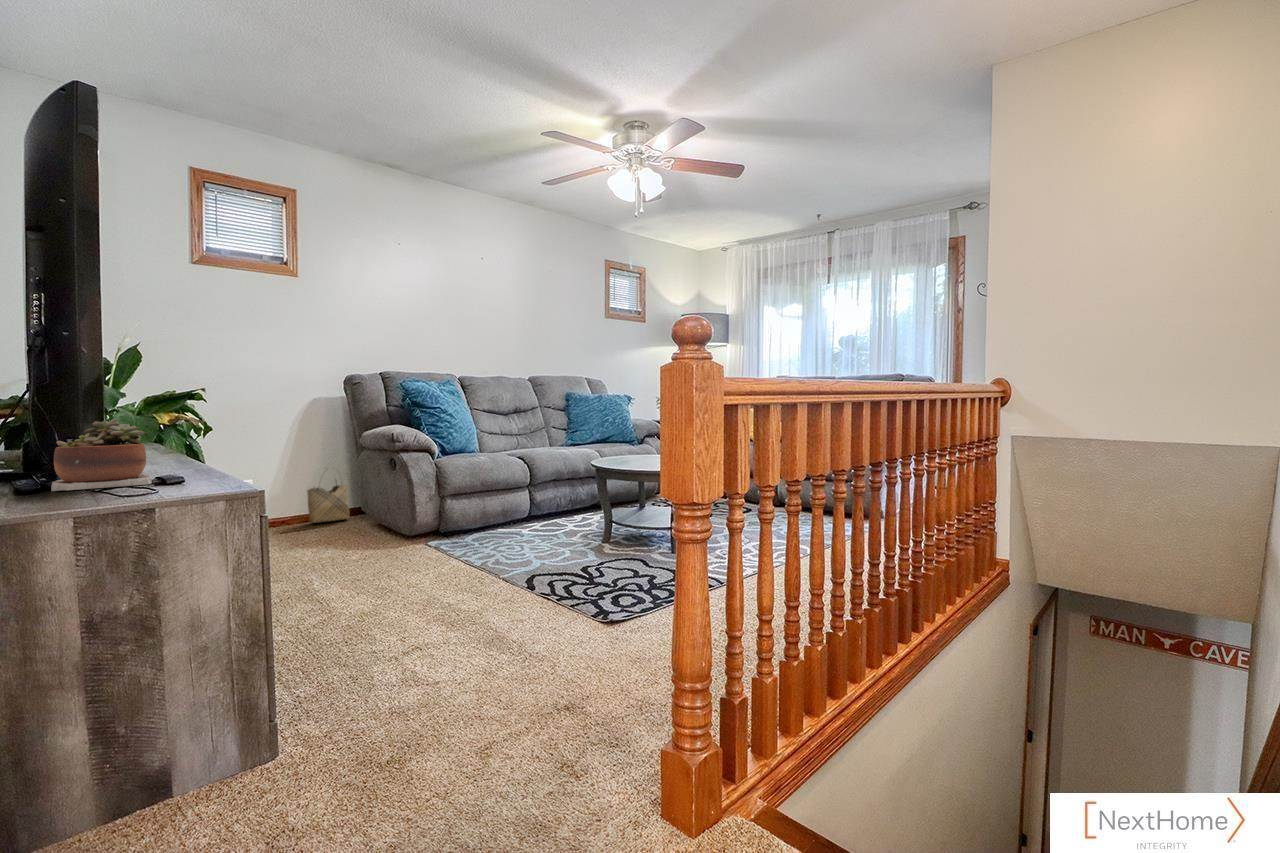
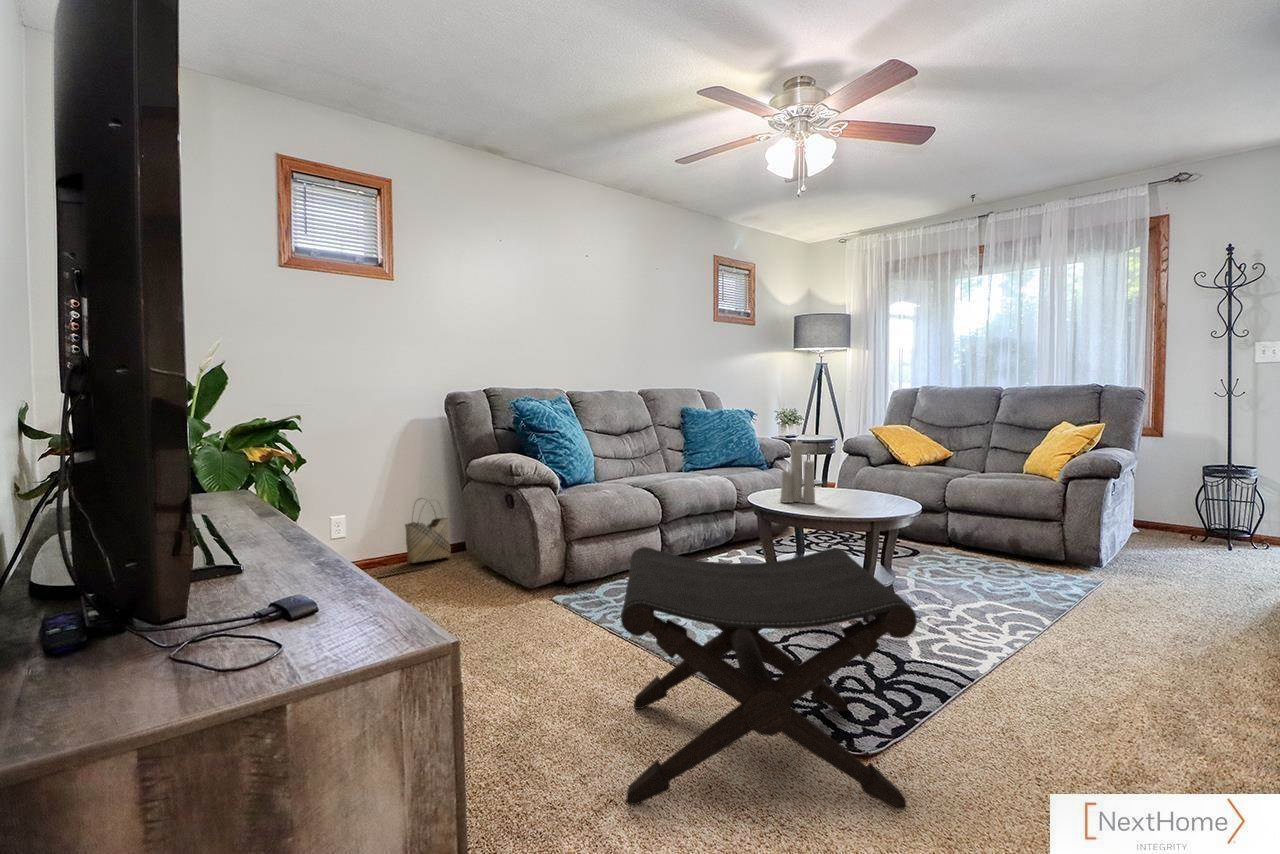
candle: none [614,404,642,463] -> present [780,440,815,503]
succulent plant: present [51,419,152,491] -> none [76,542,266,724]
footstool: none [424,481,625,645] -> present [621,547,917,809]

